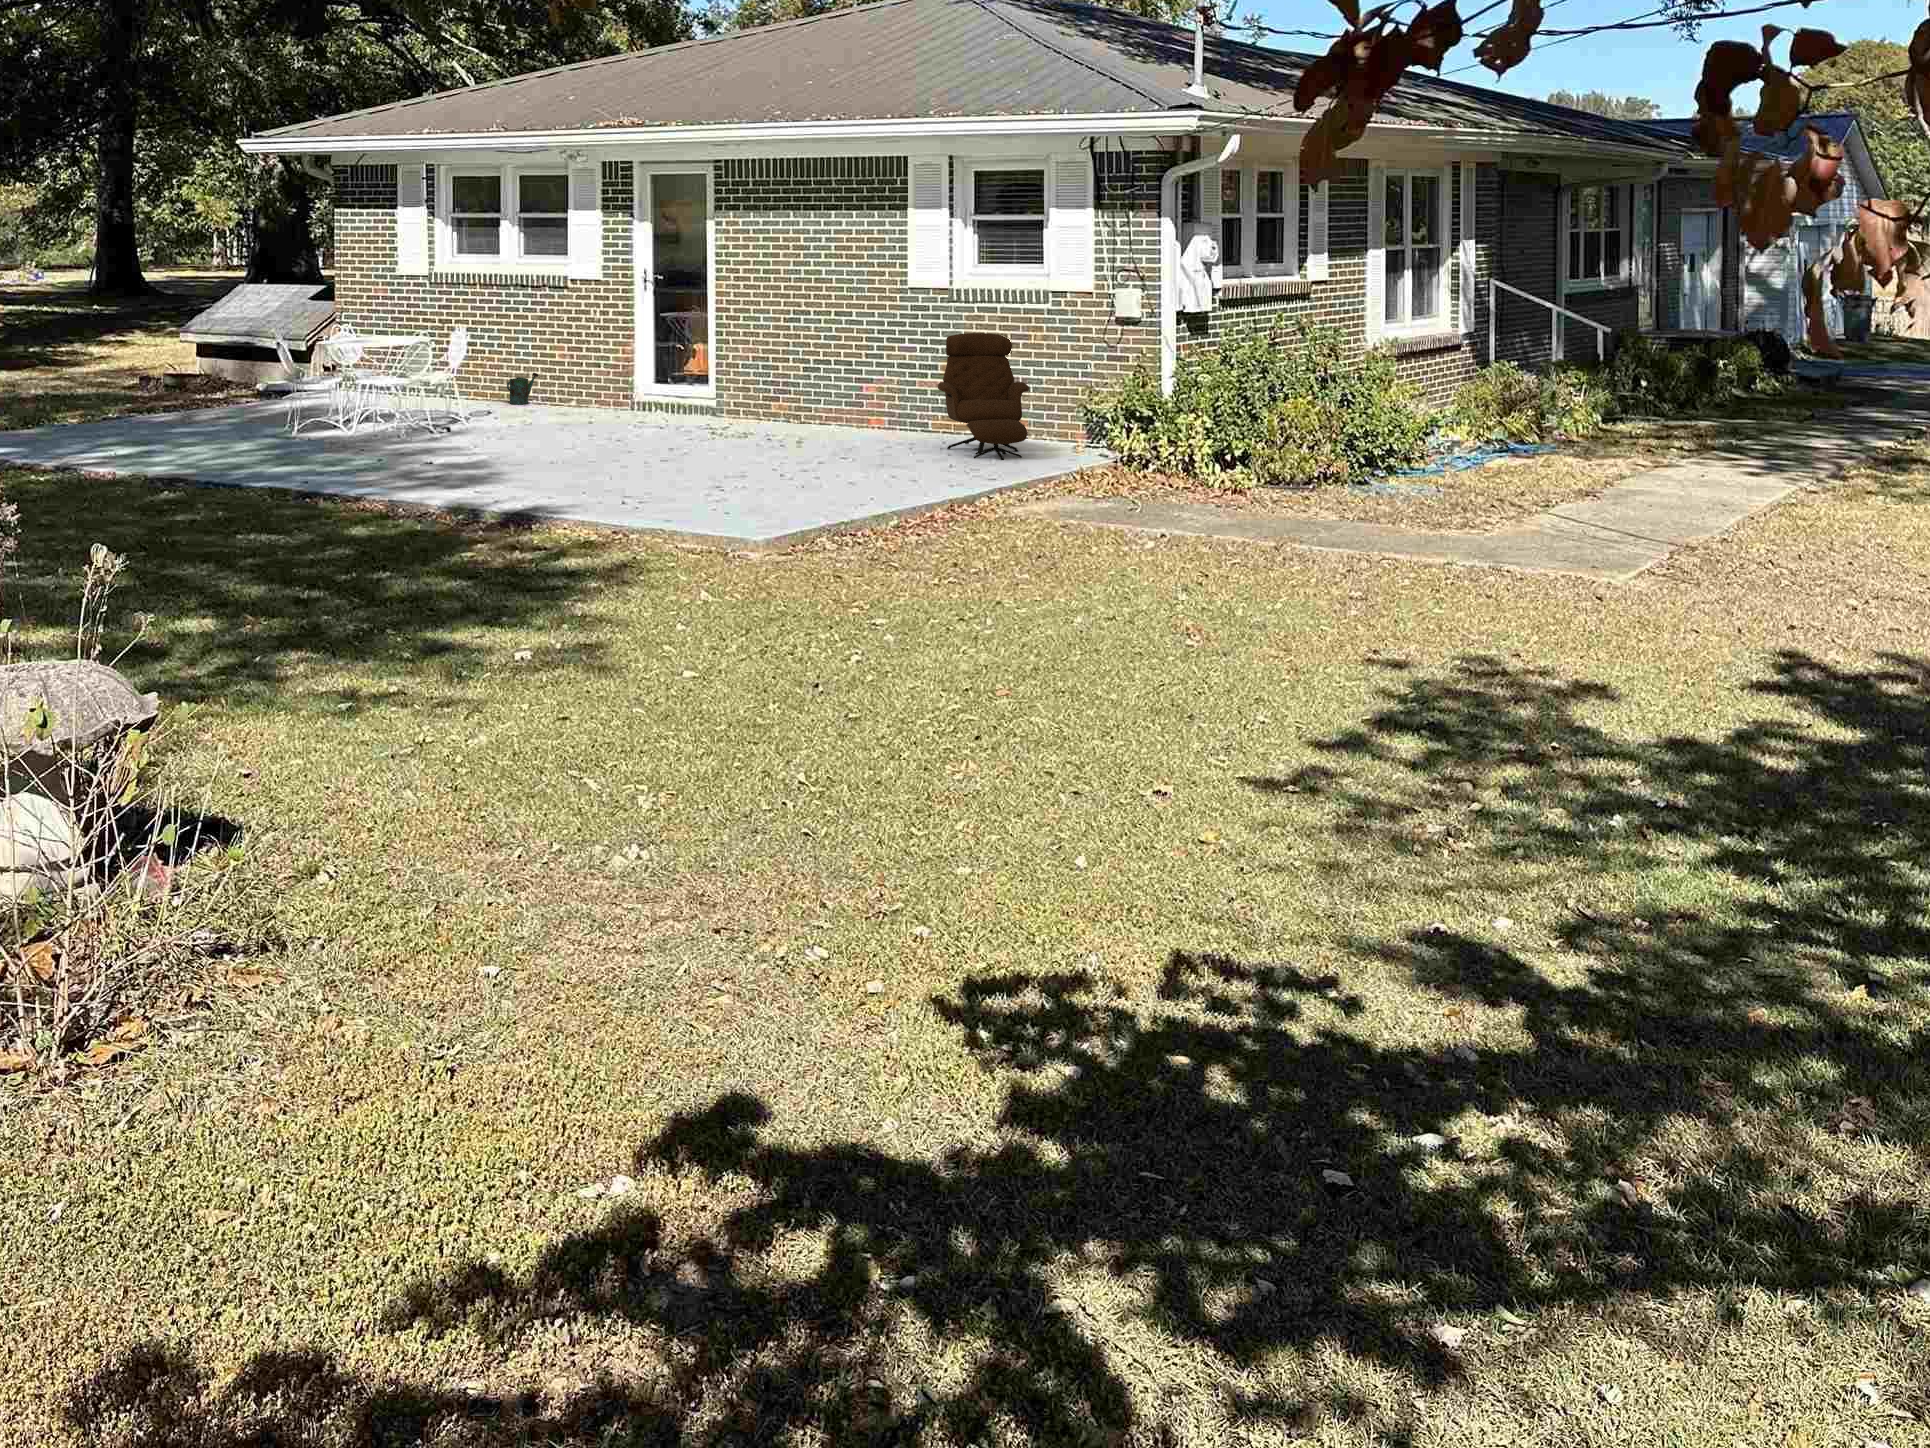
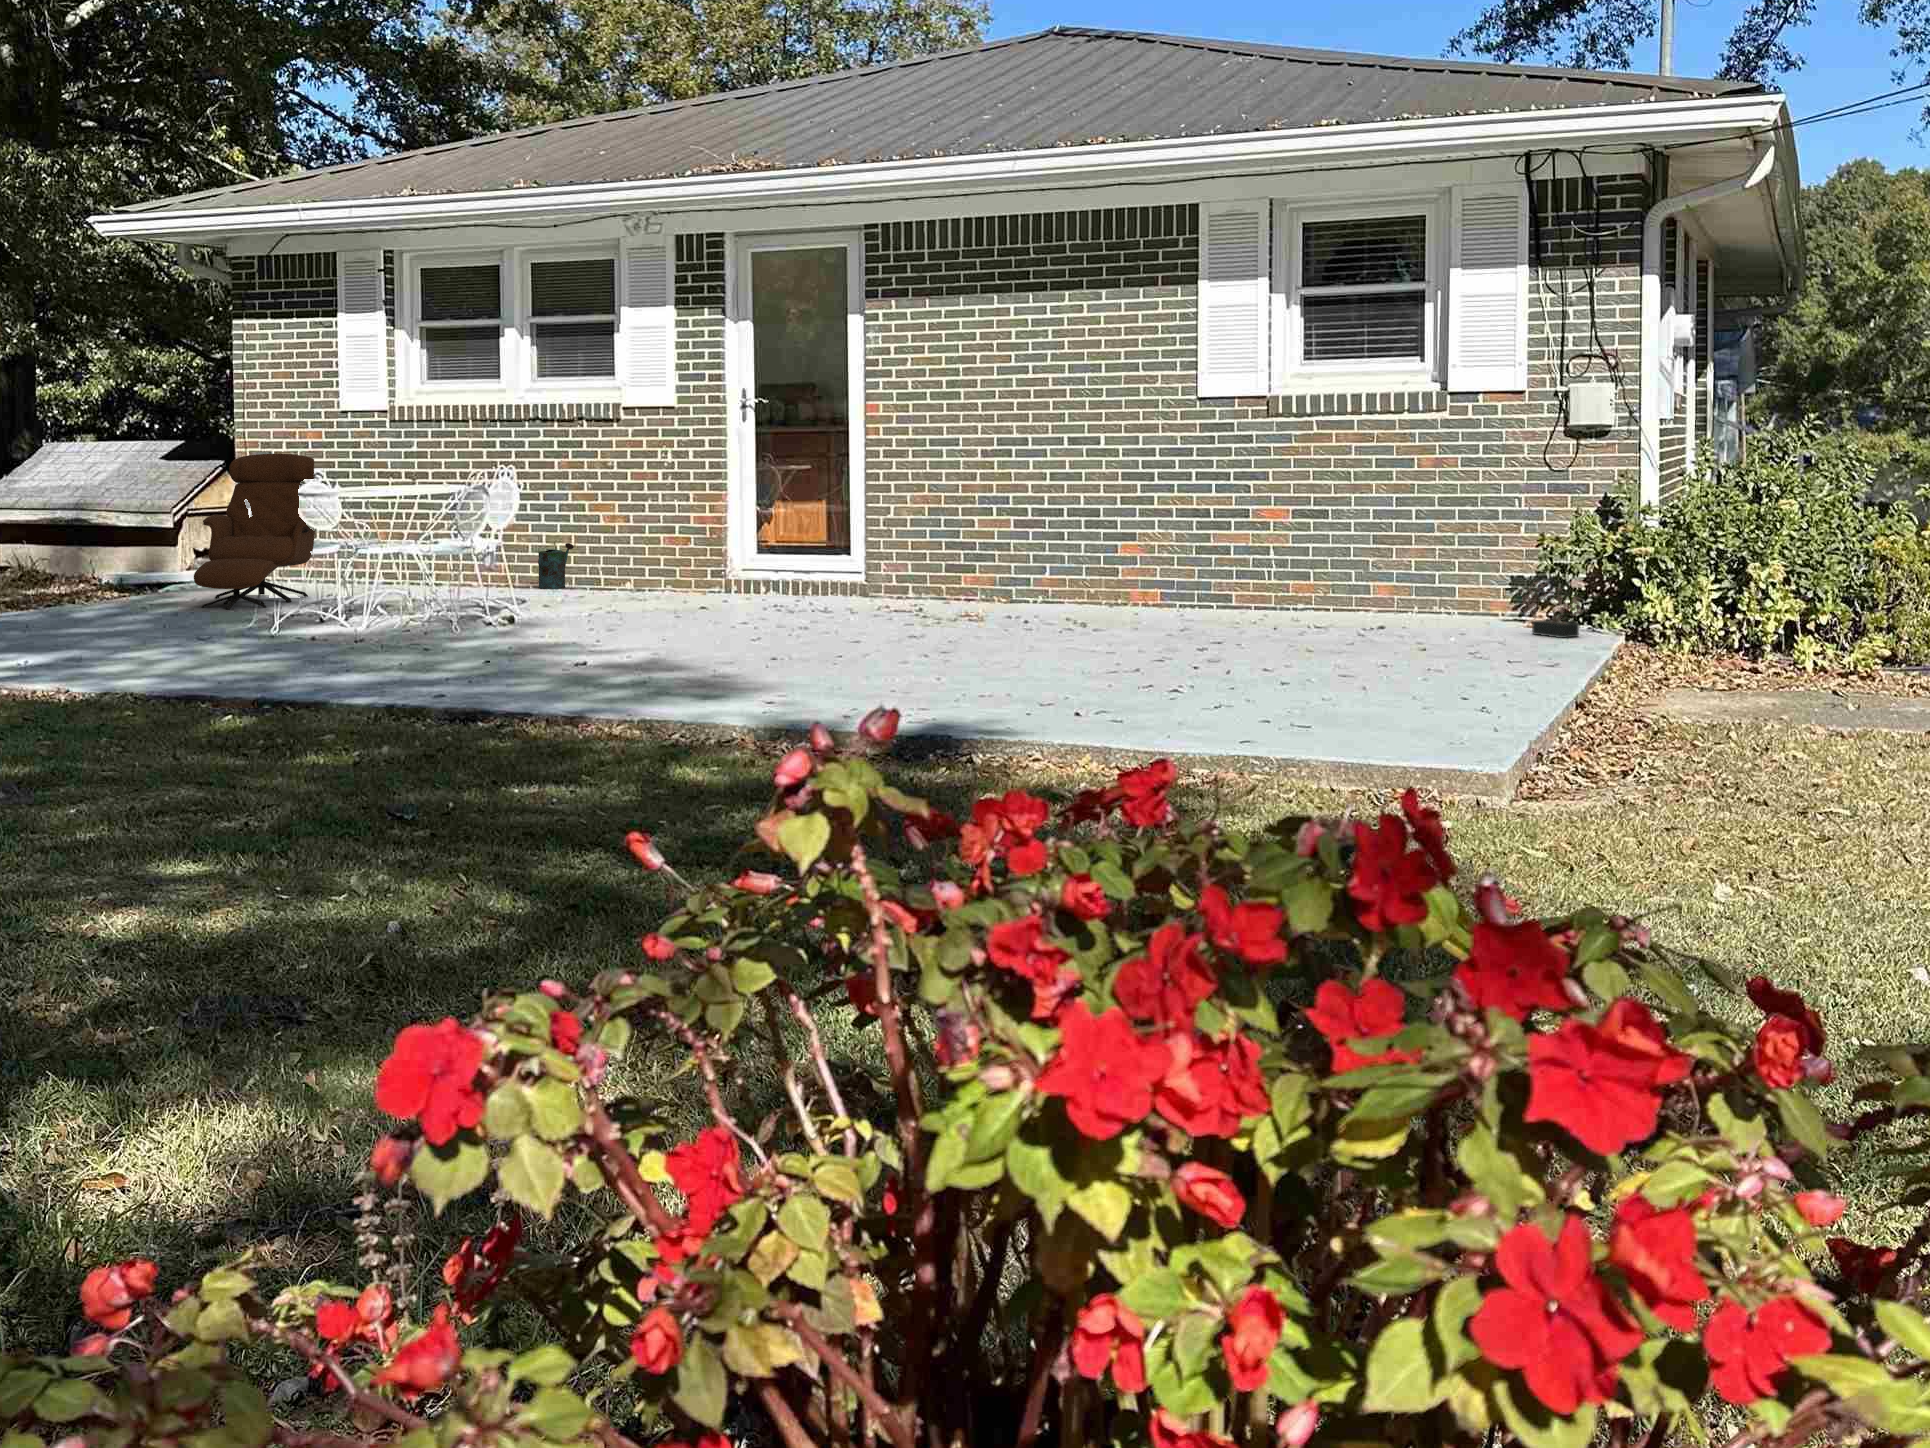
lounge chair: present [938,333,1029,460] -> present [194,454,315,610]
decorative plant: none [1070,424,1108,464] -> present [1524,582,1581,638]

